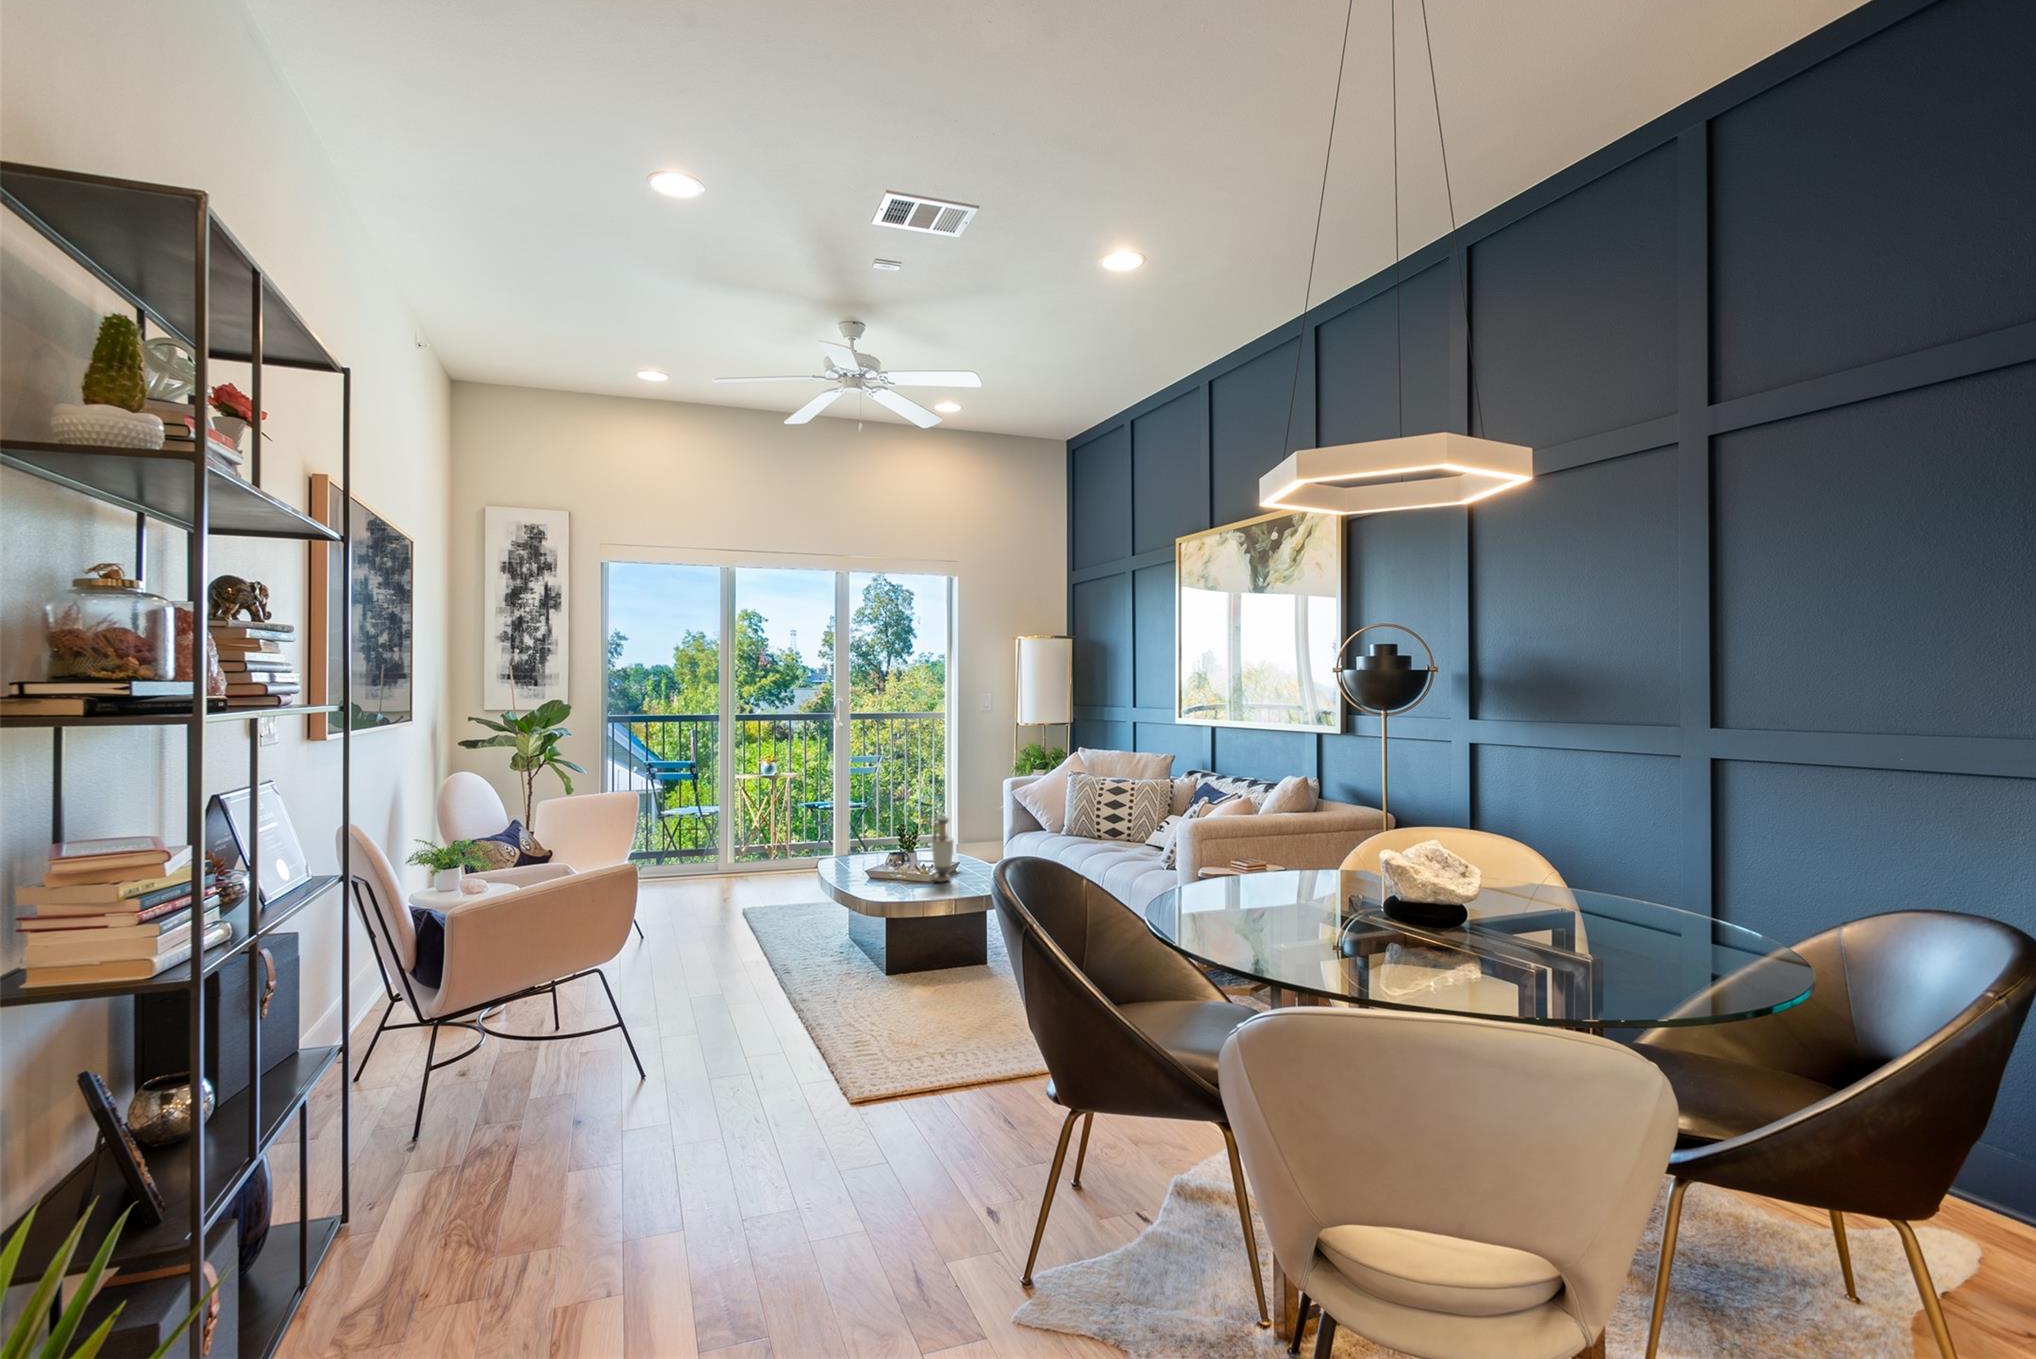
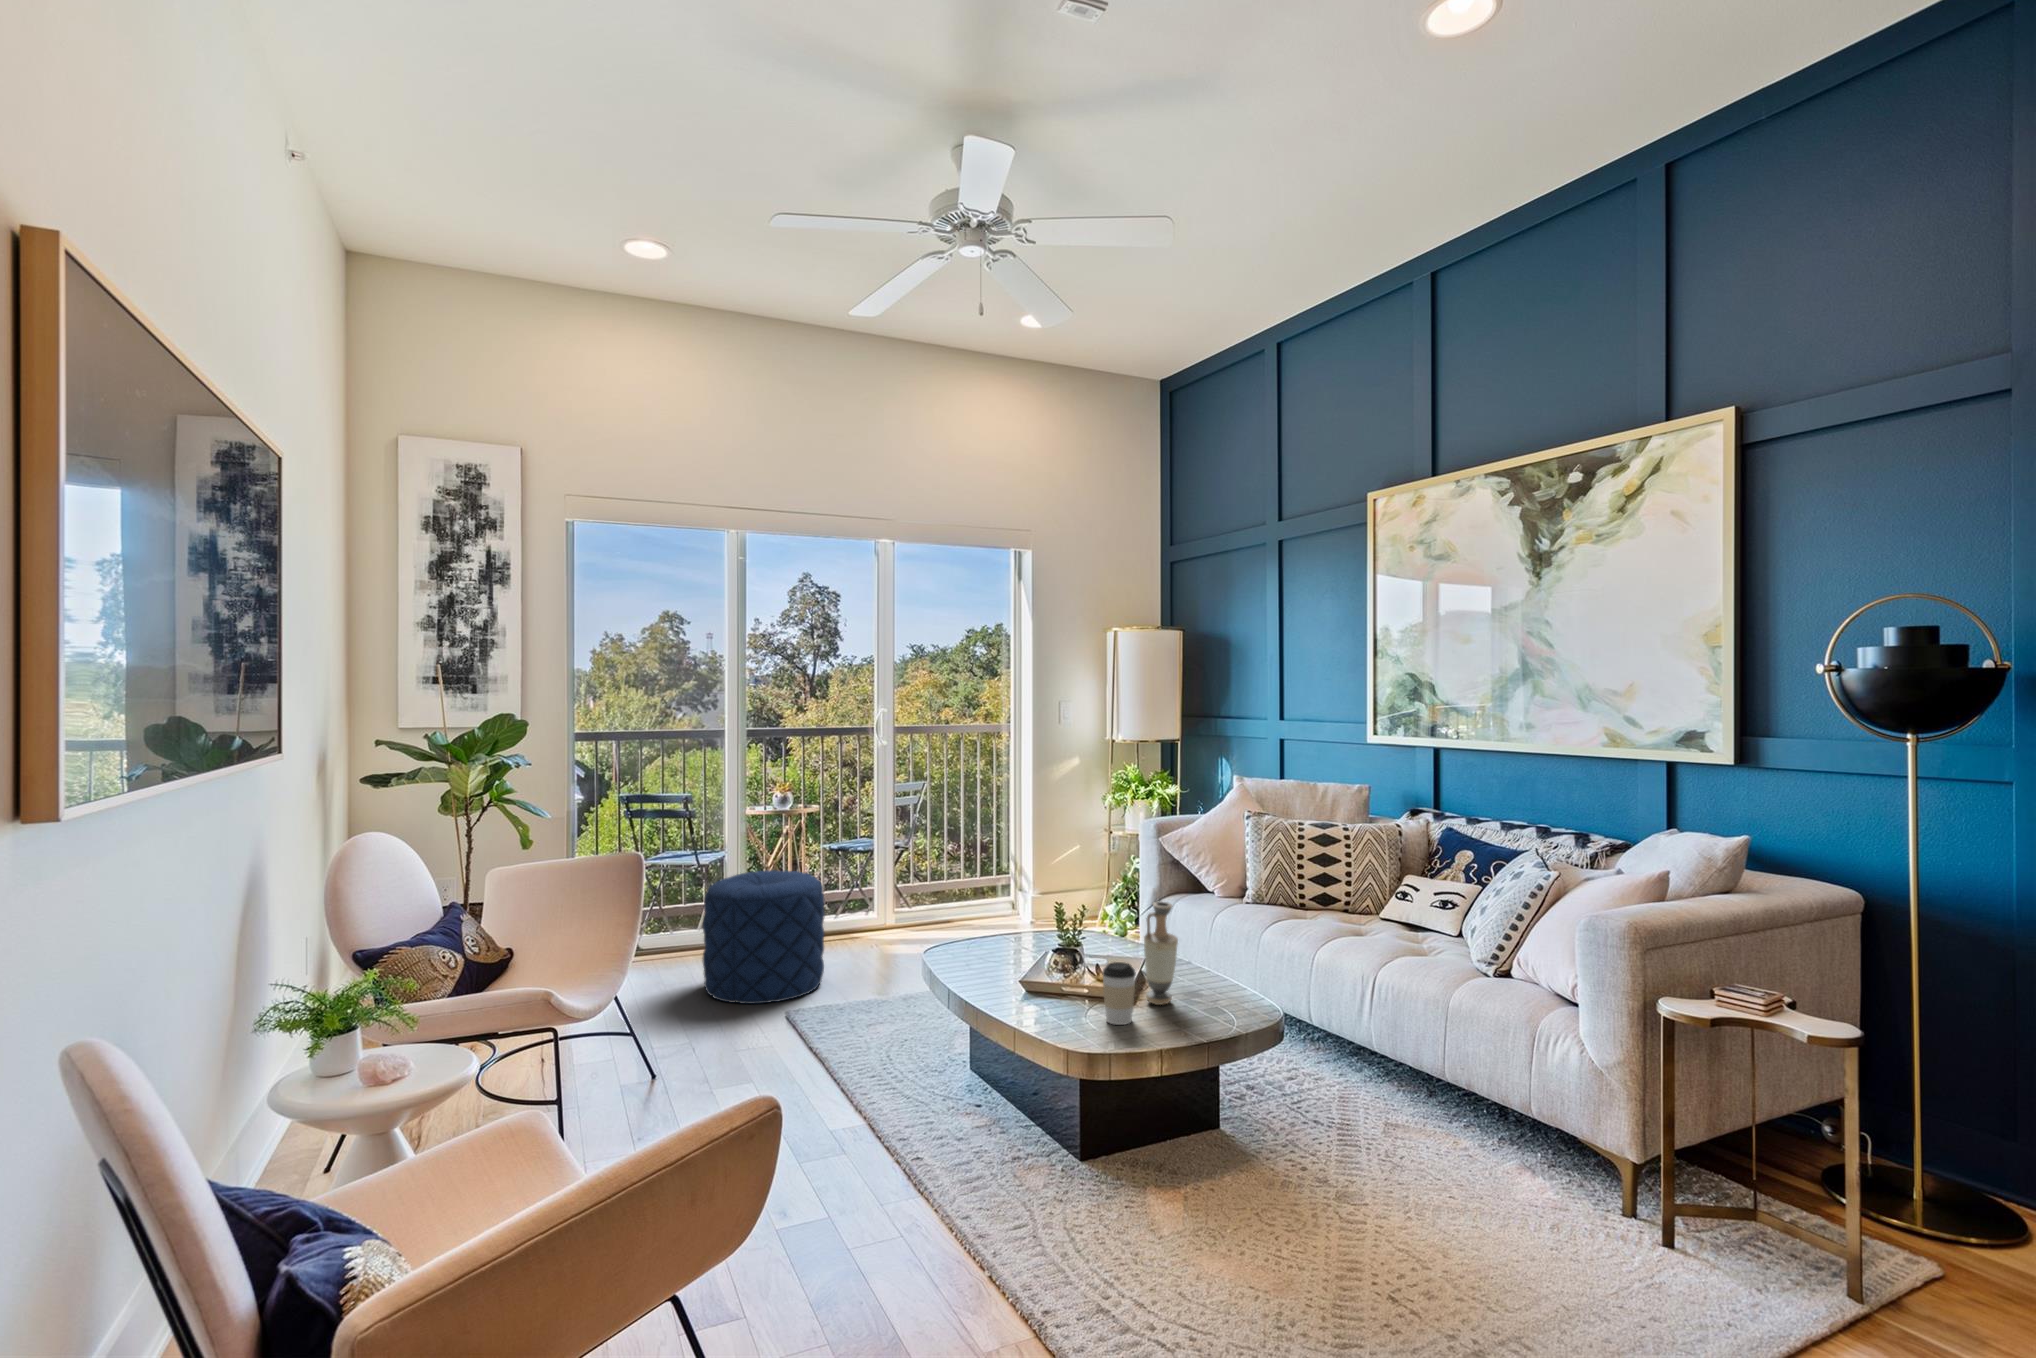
pouf: none [691,814,778,904] -> present [702,870,825,1004]
coffee cup: none [897,852,919,890] -> present [1102,962,1136,1025]

